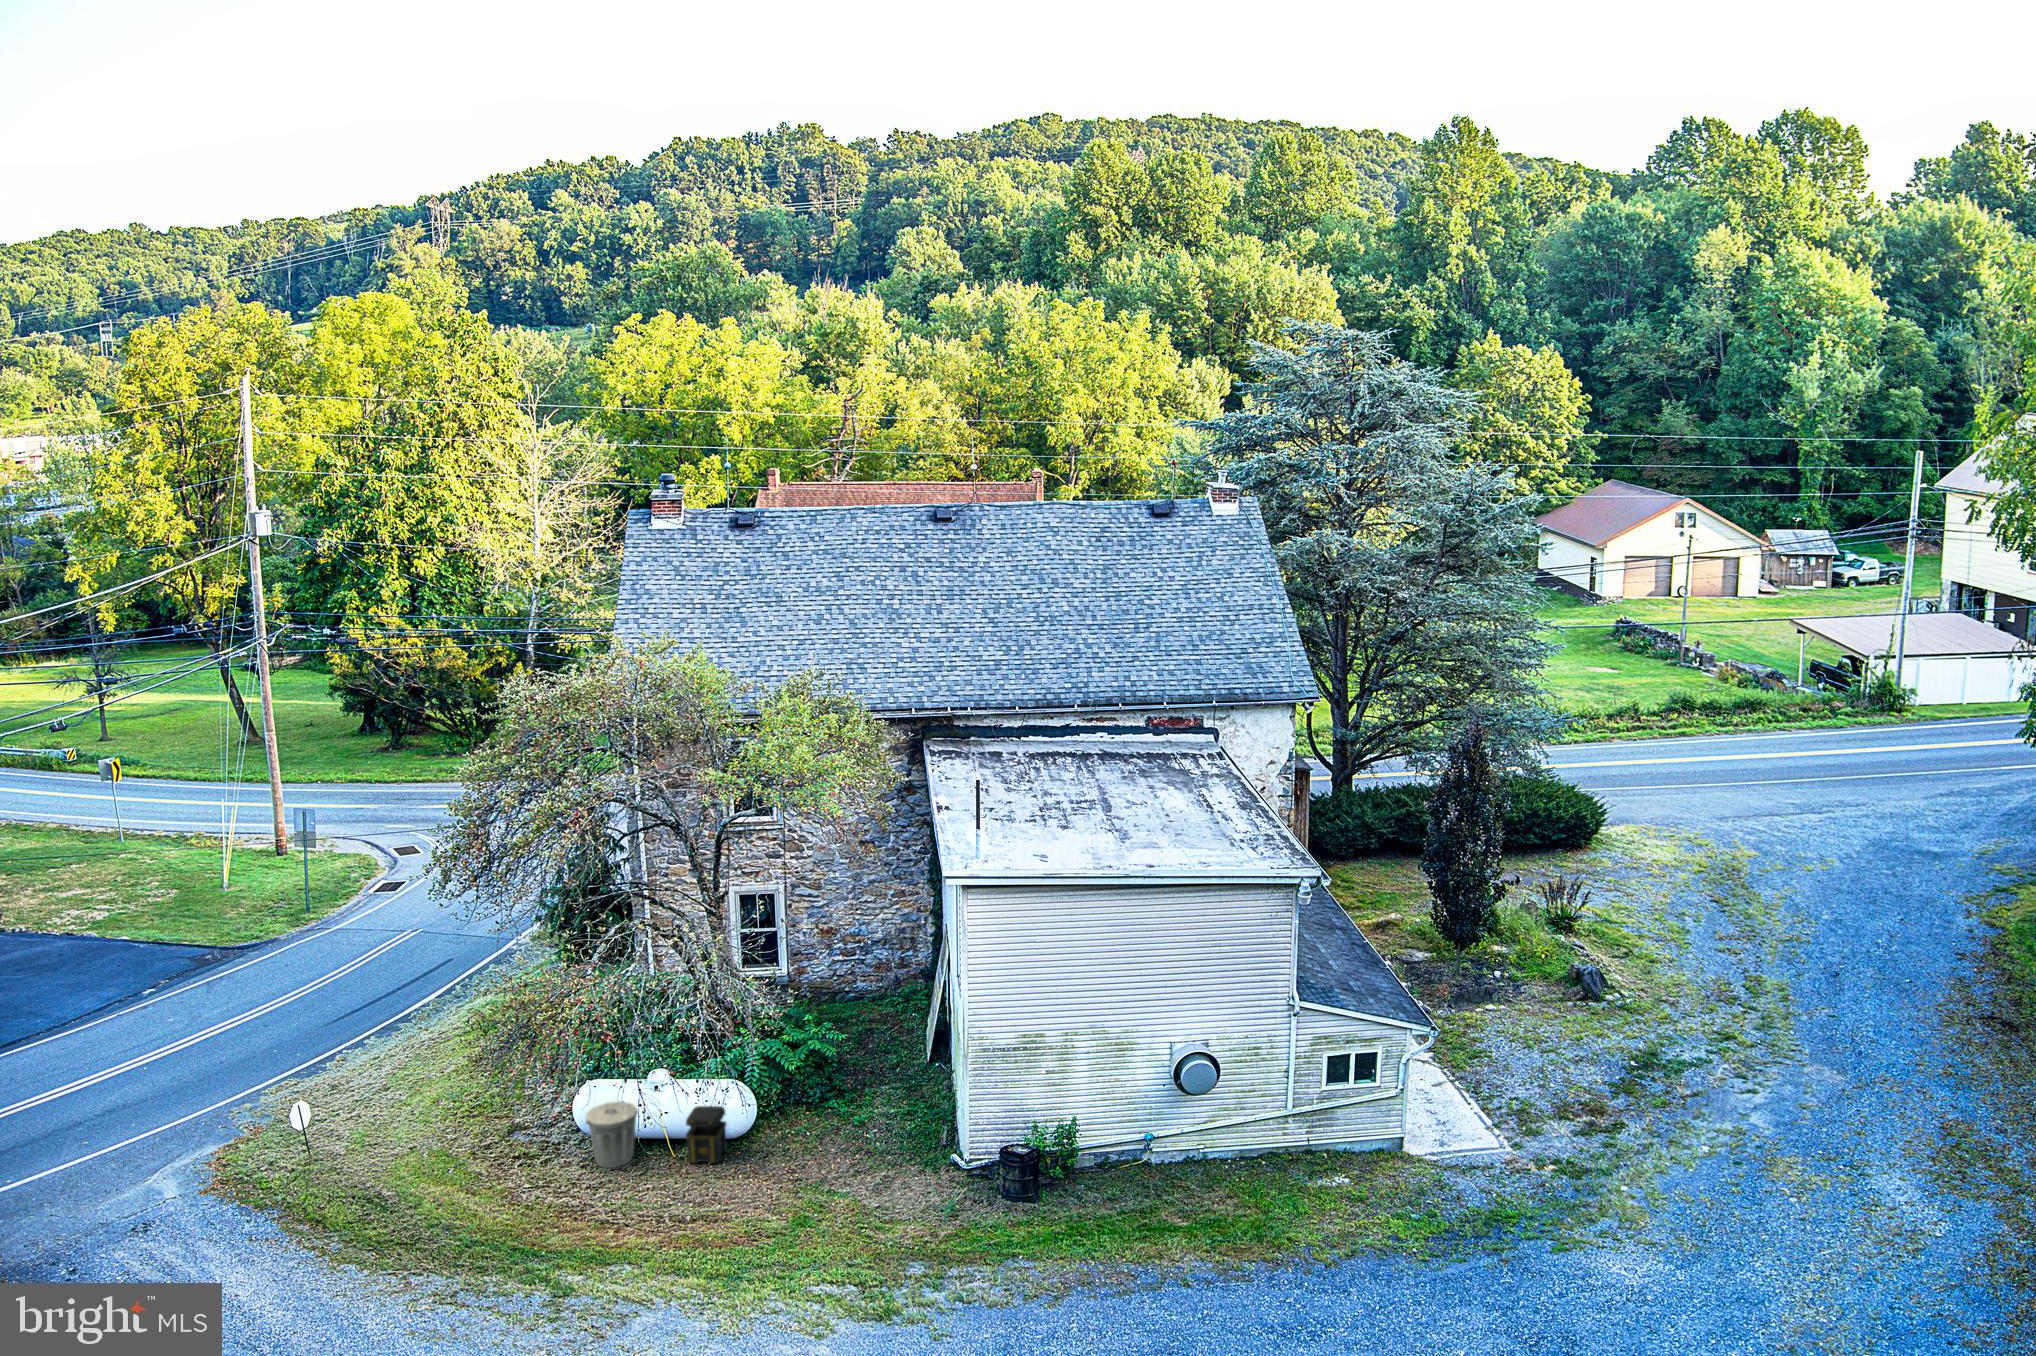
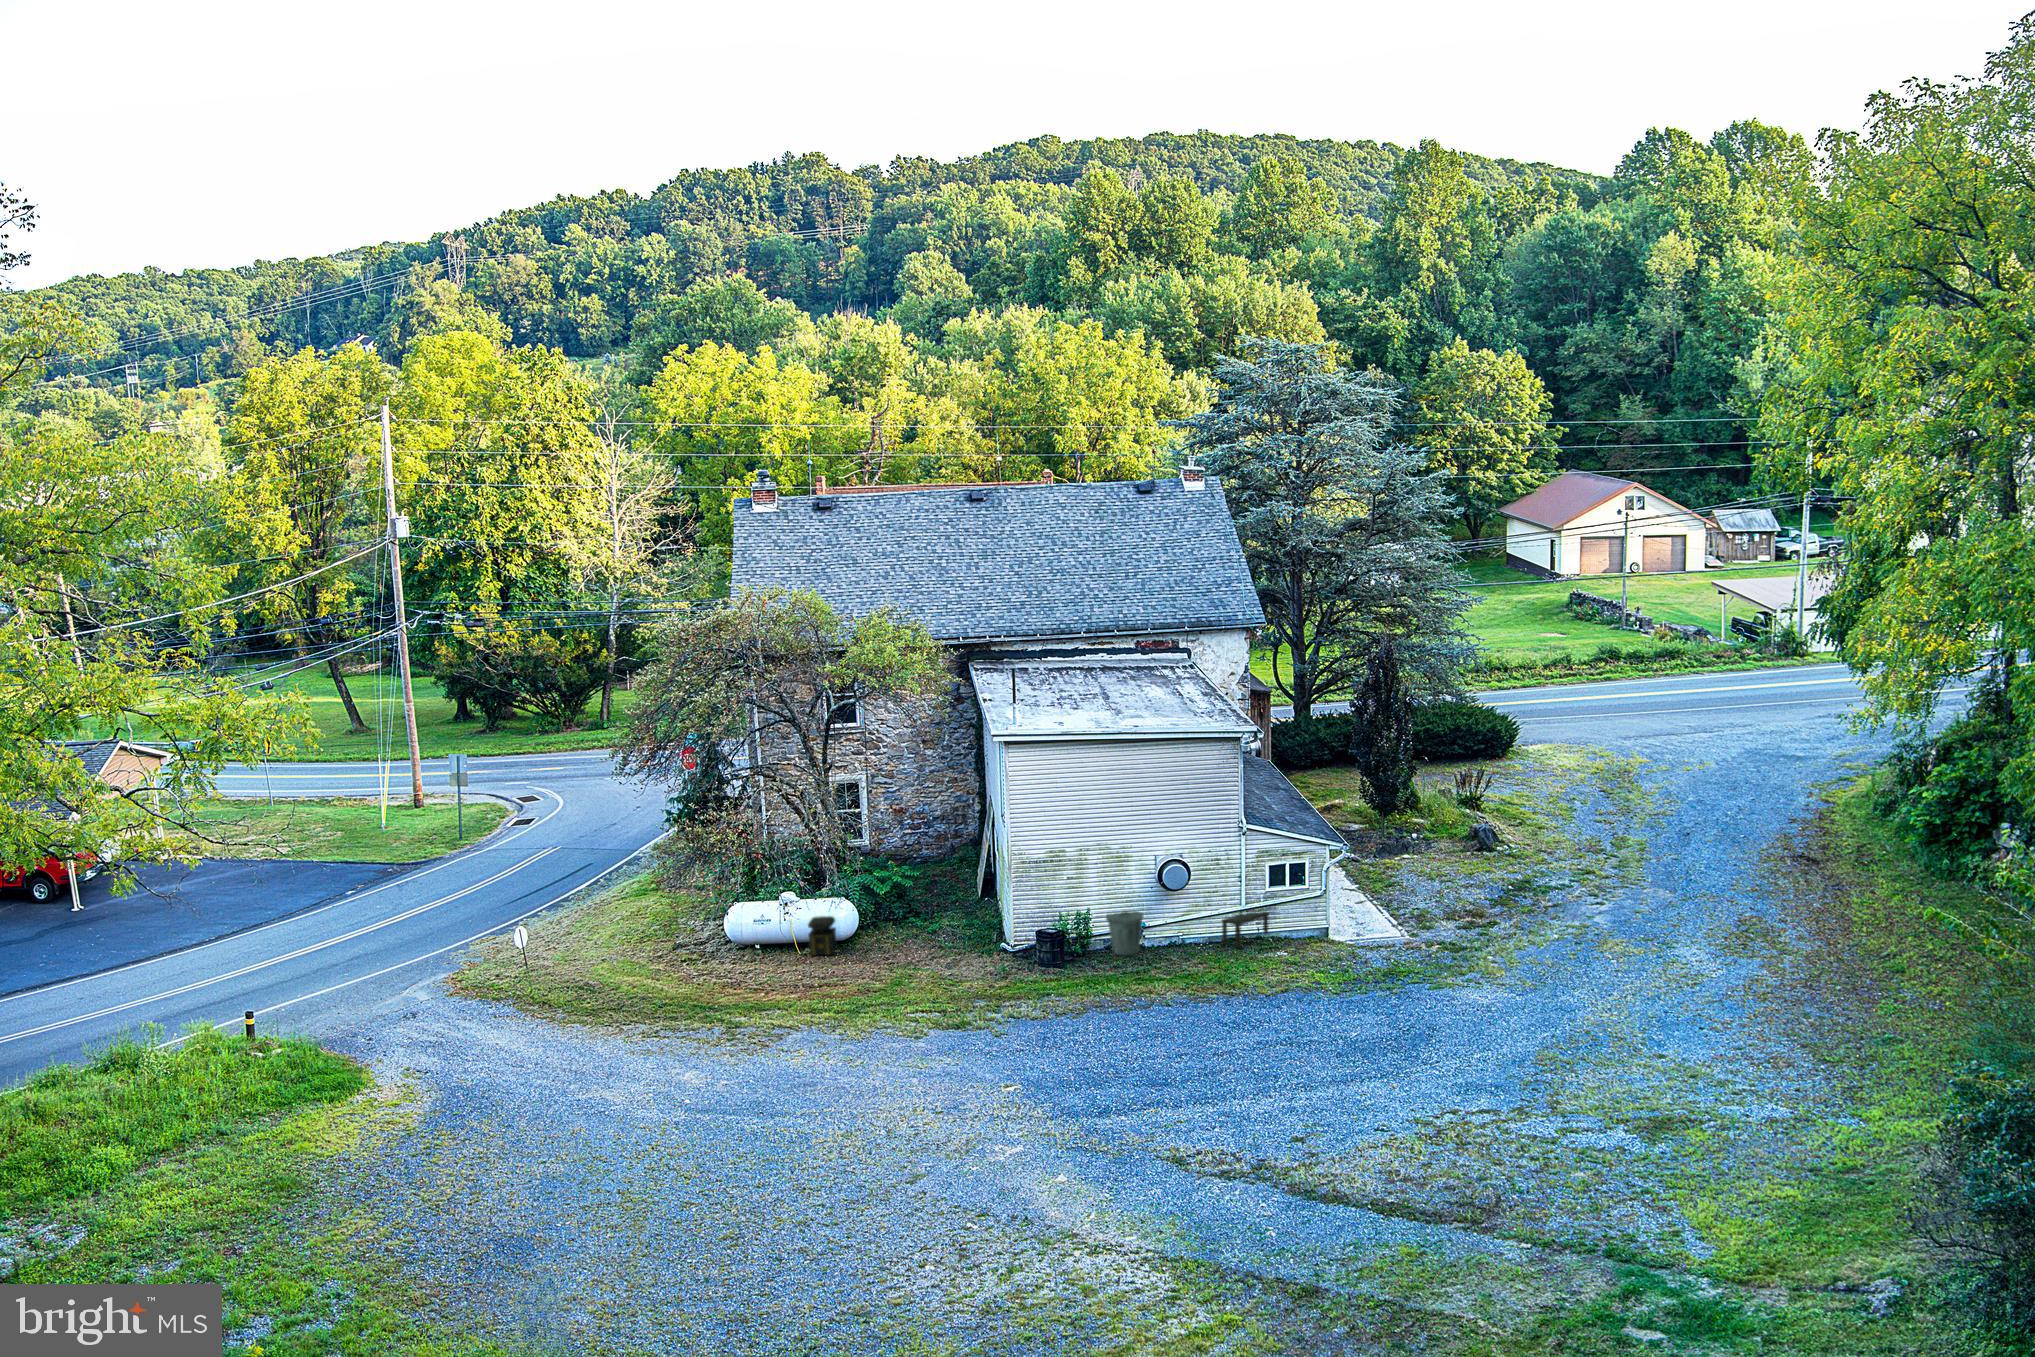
trash can: present [586,1102,638,1168] -> present [1106,911,1143,956]
bench: none [1258,1113,1323,1177] -> present [1222,912,1269,948]

